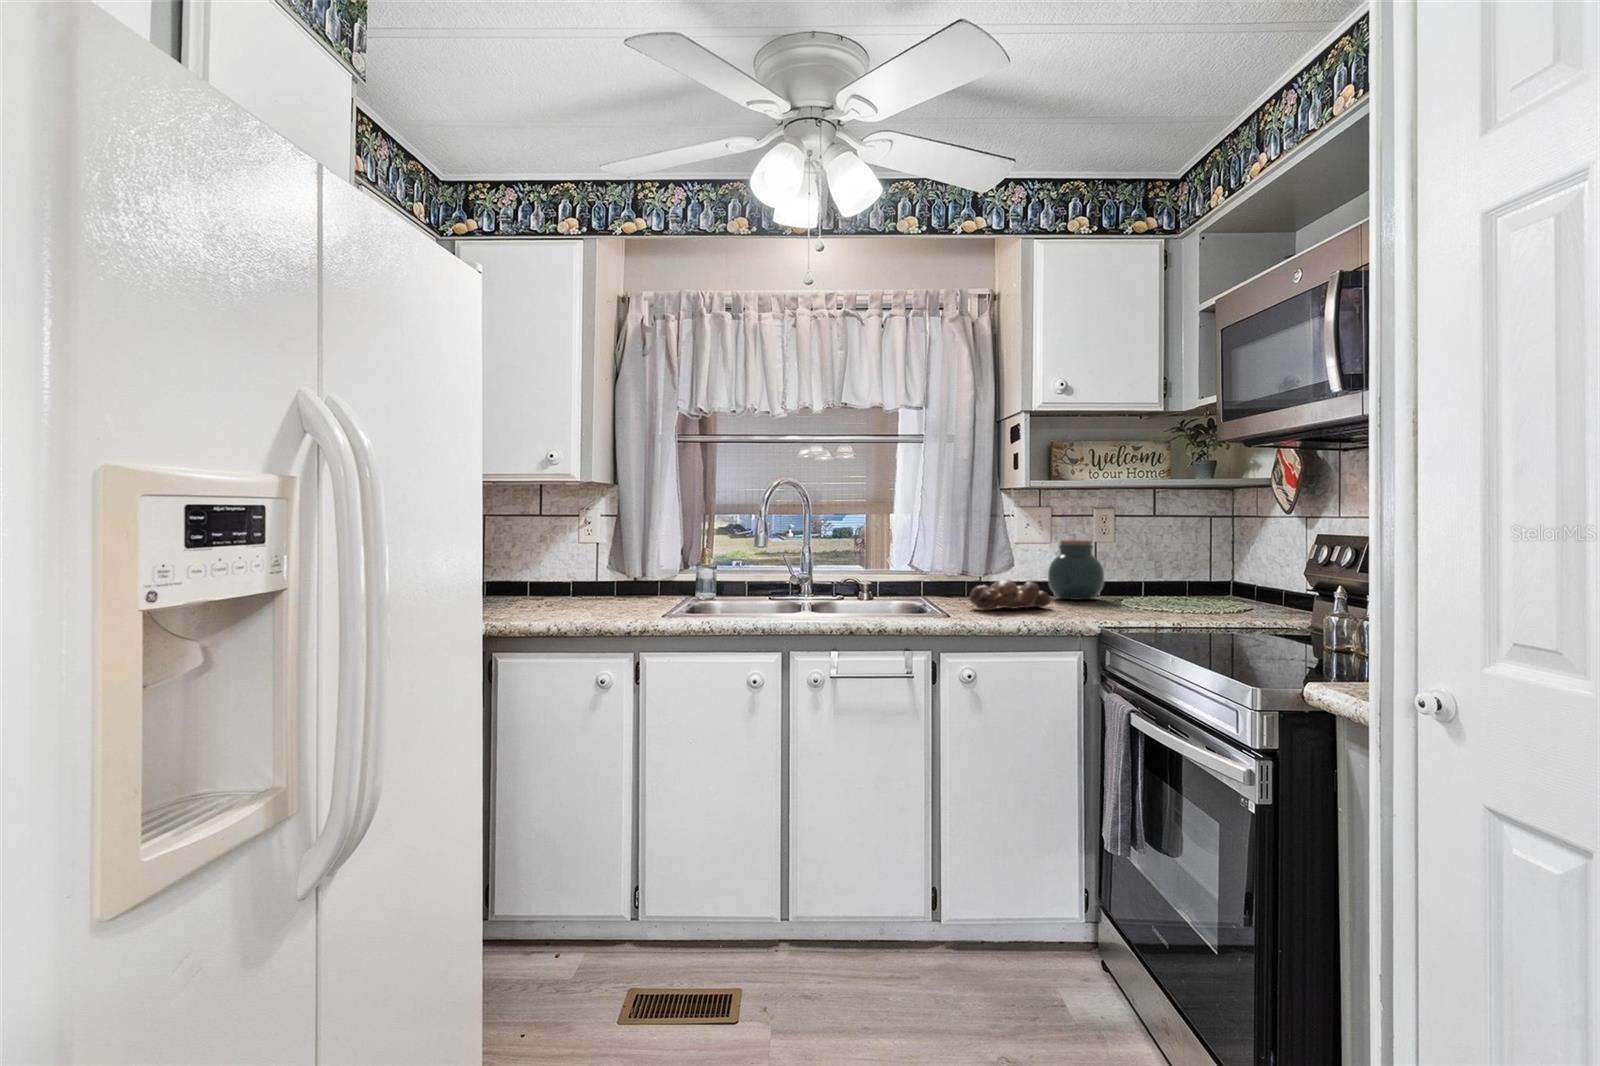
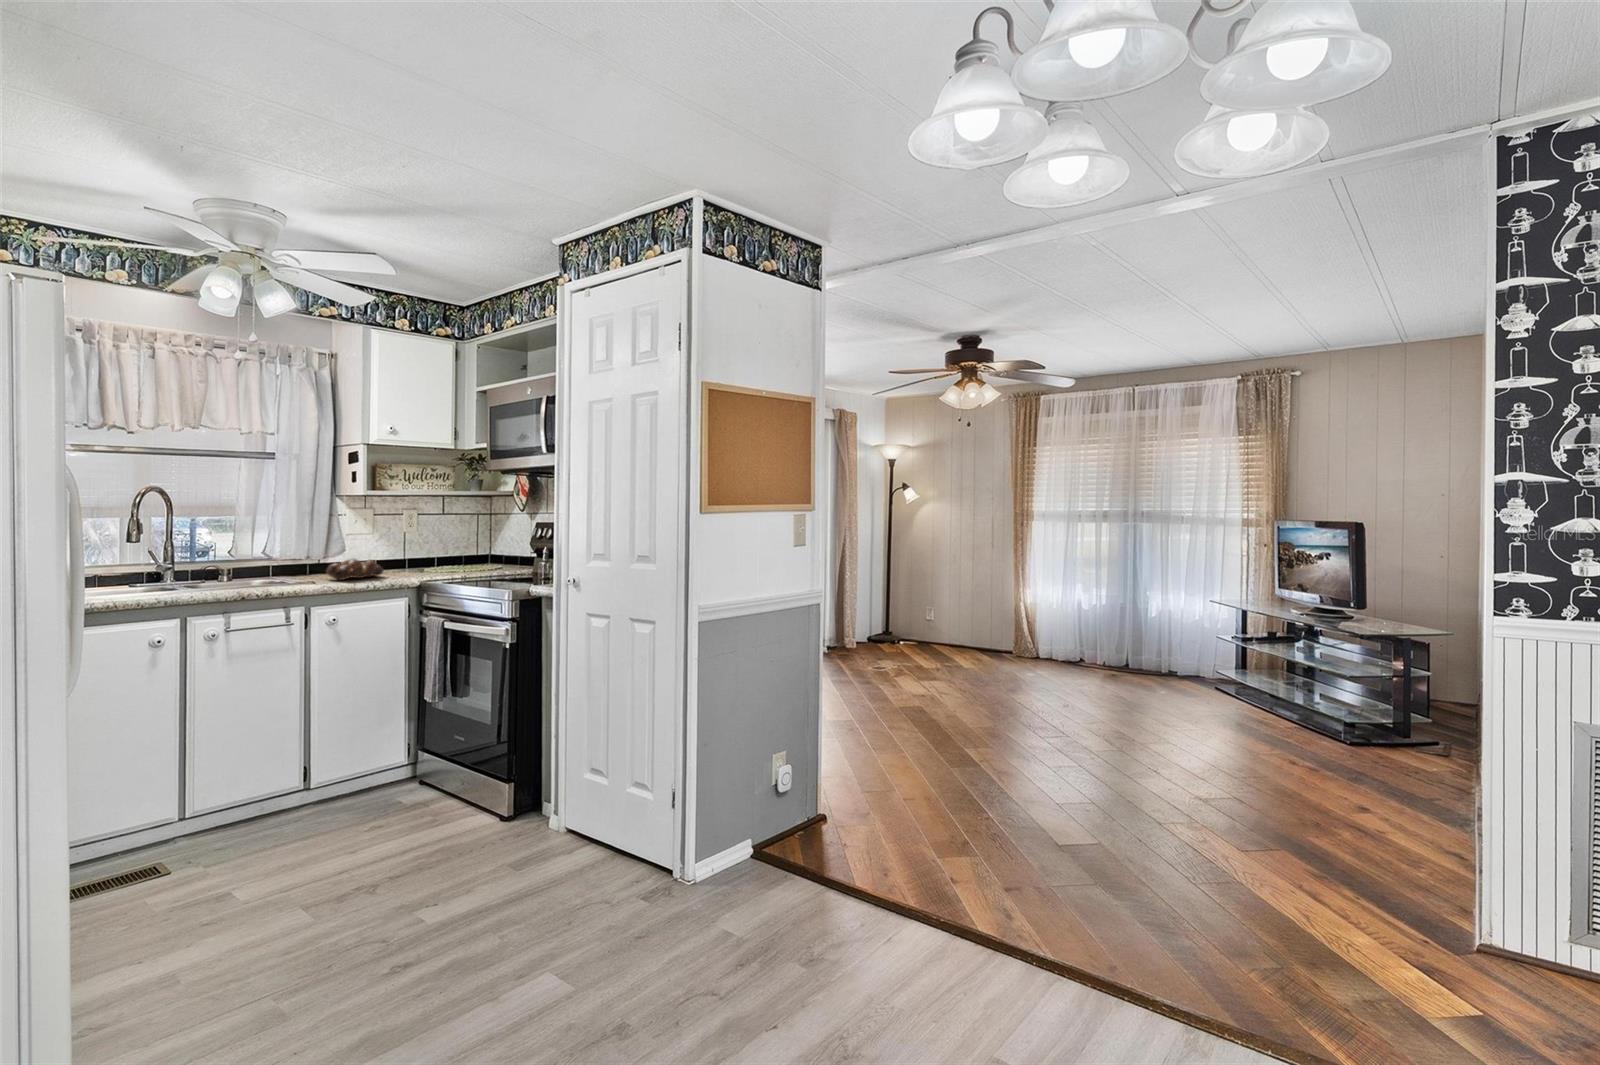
jar: present [1048,540,1104,600] -> none [374,530,413,569]

